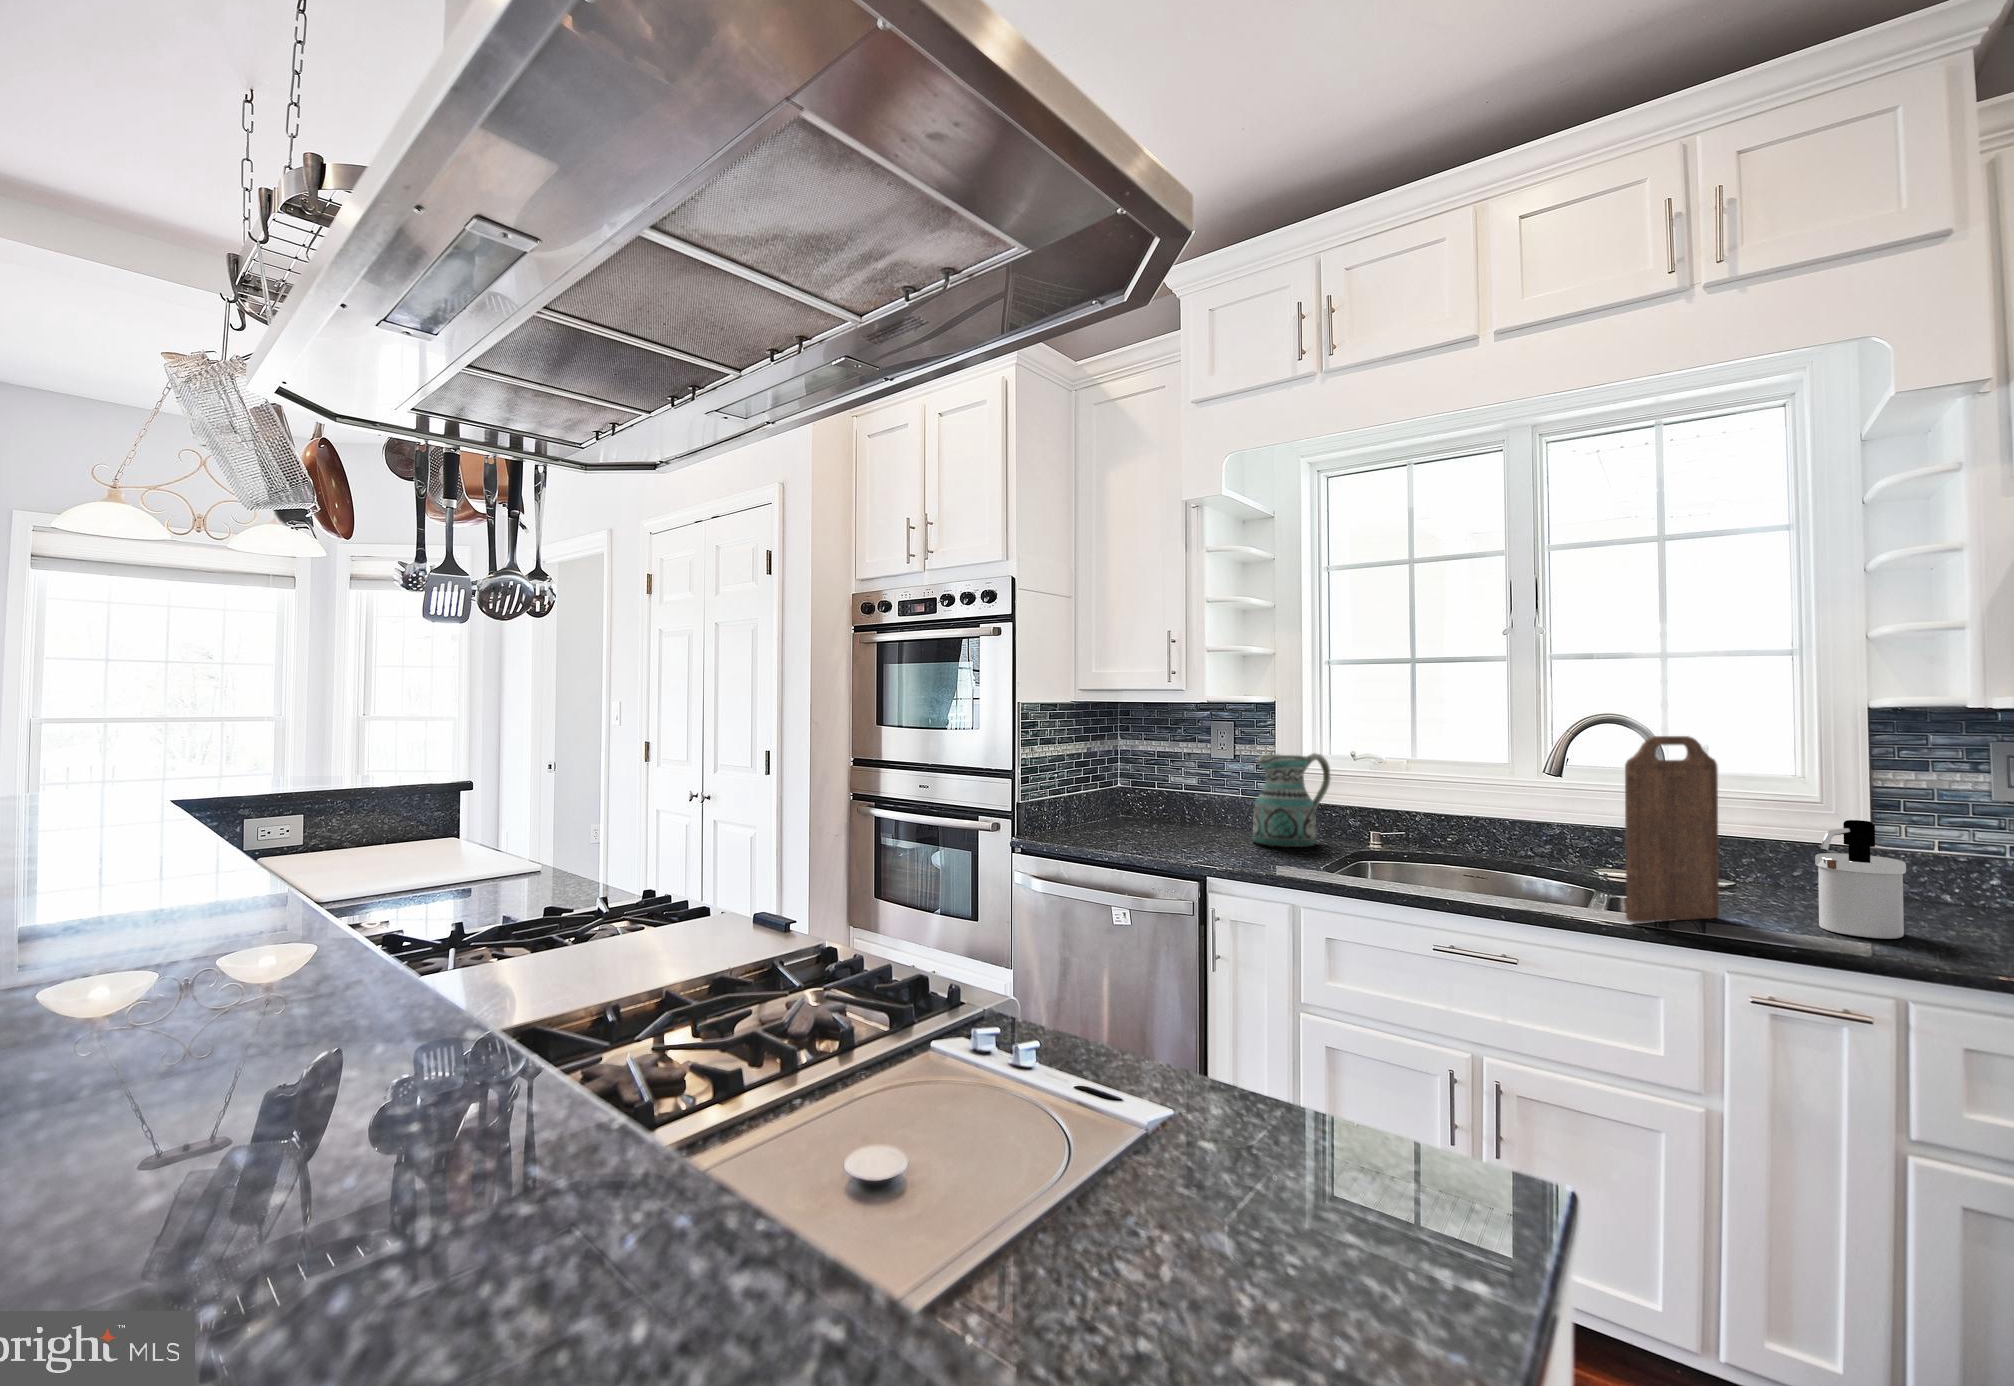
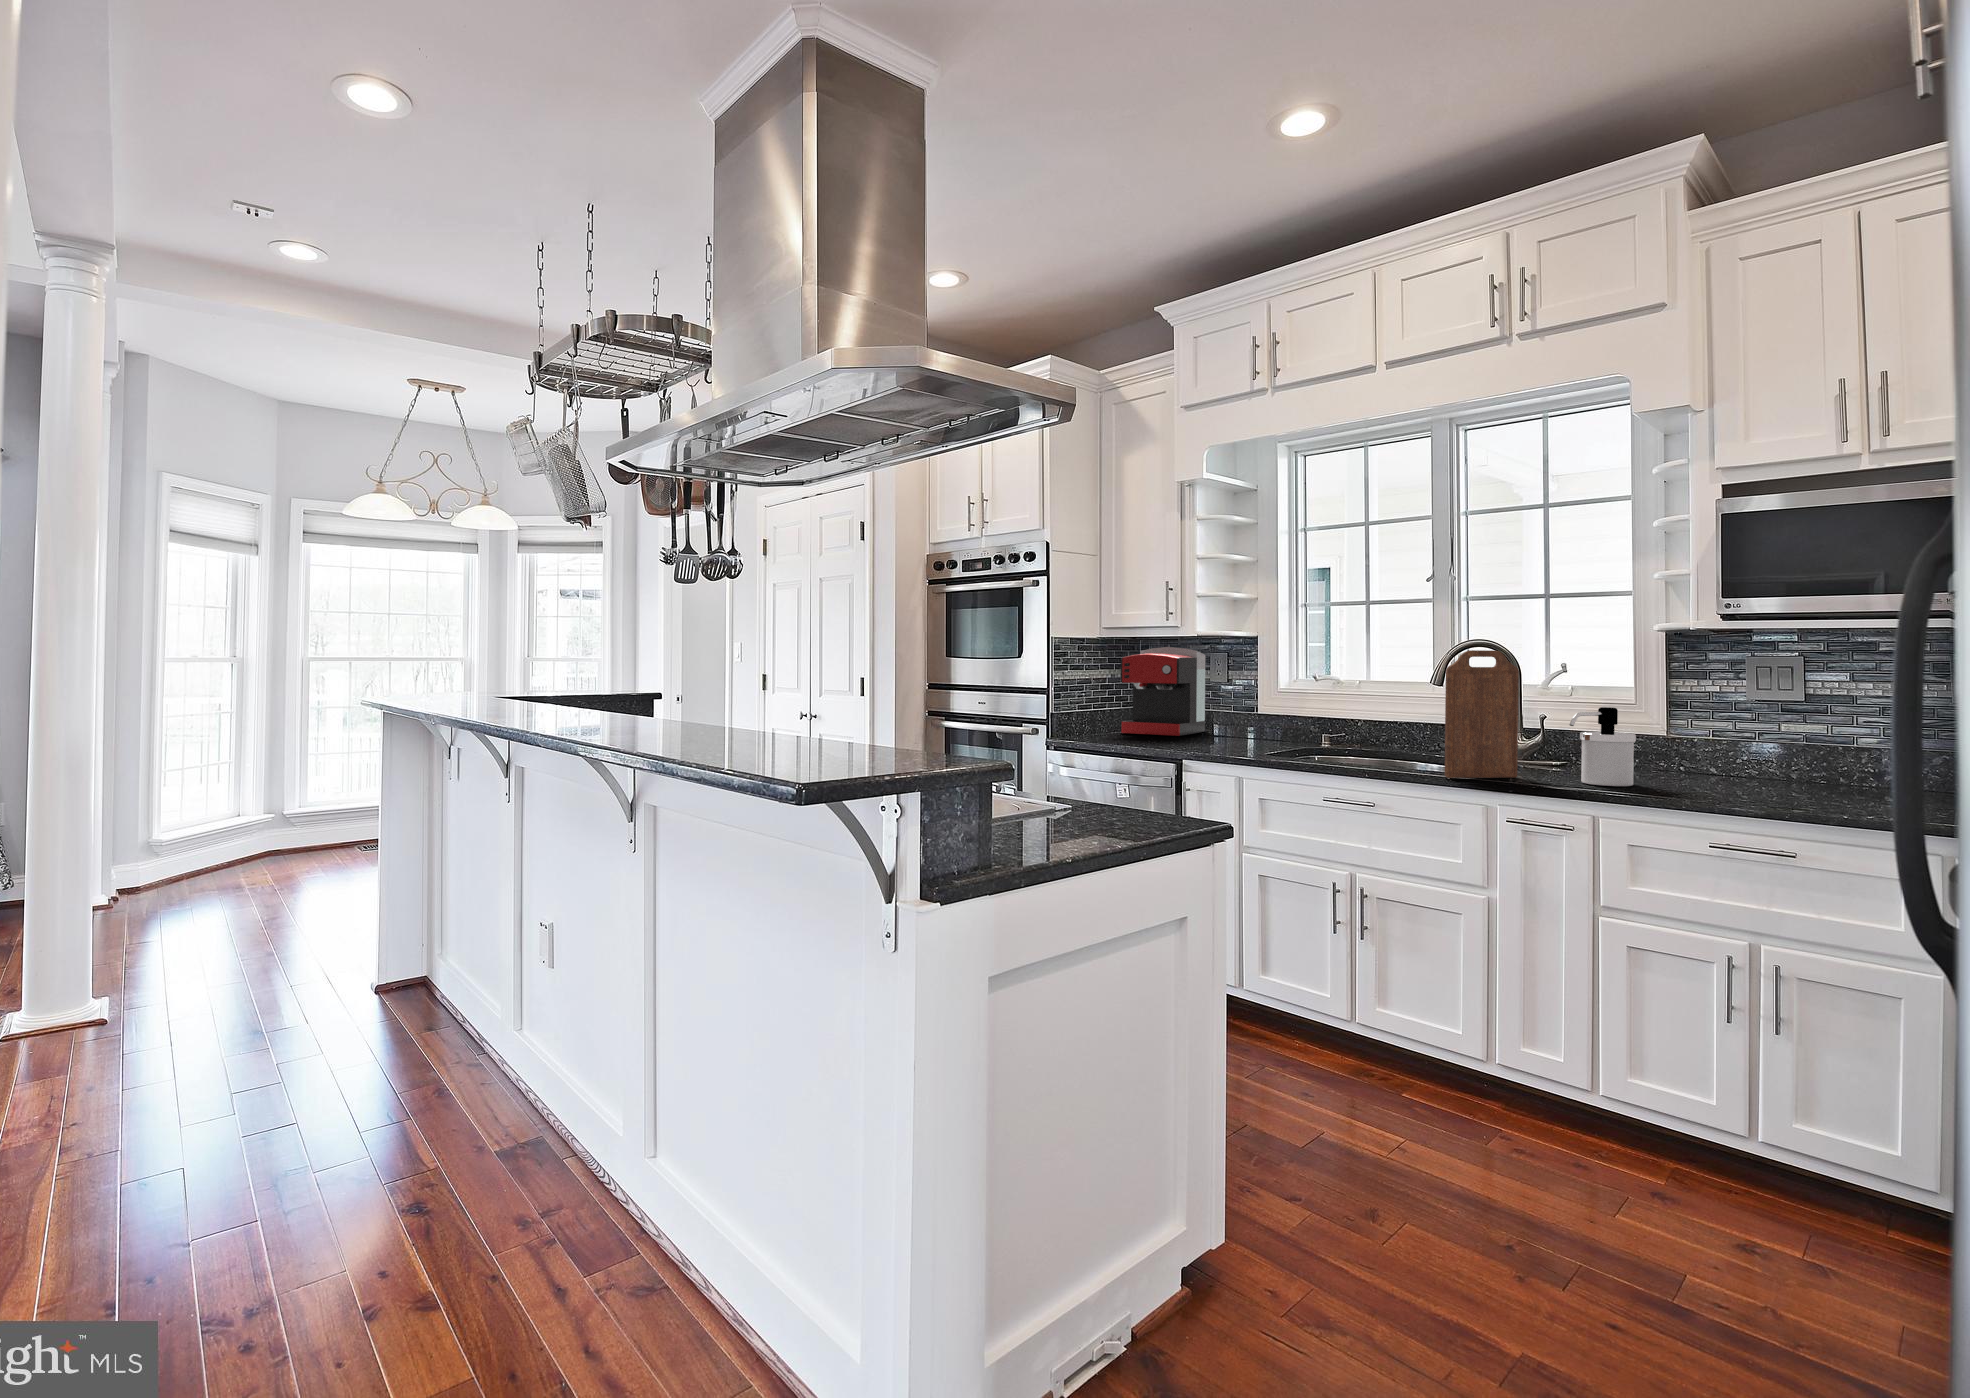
coffee maker: none [1105,714,1206,831] -> present [1121,647,1205,736]
ceramic pitcher: present [1253,753,1330,847] -> none [1228,674,1291,744]

